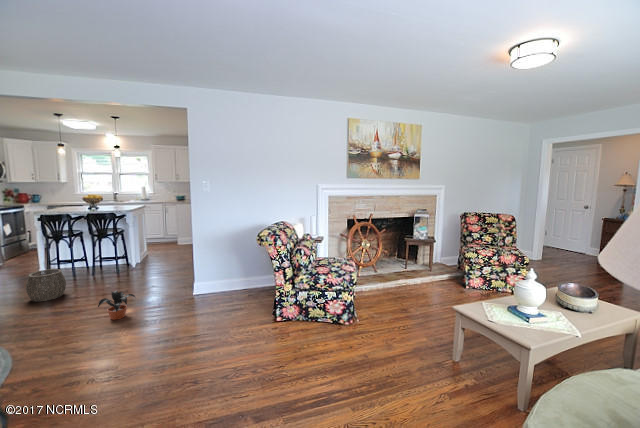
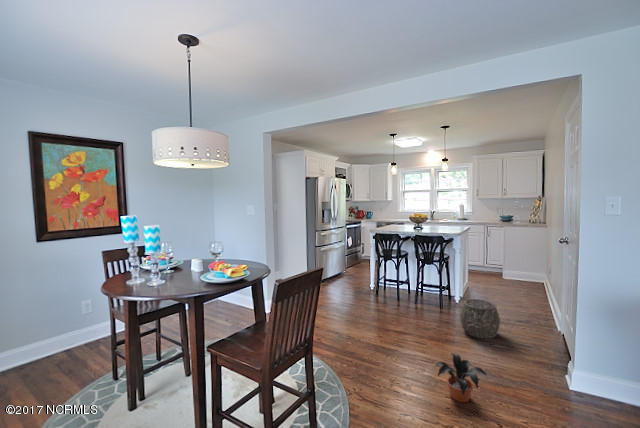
woven basket: present [26,269,66,302] -> present [460,299,500,339]

